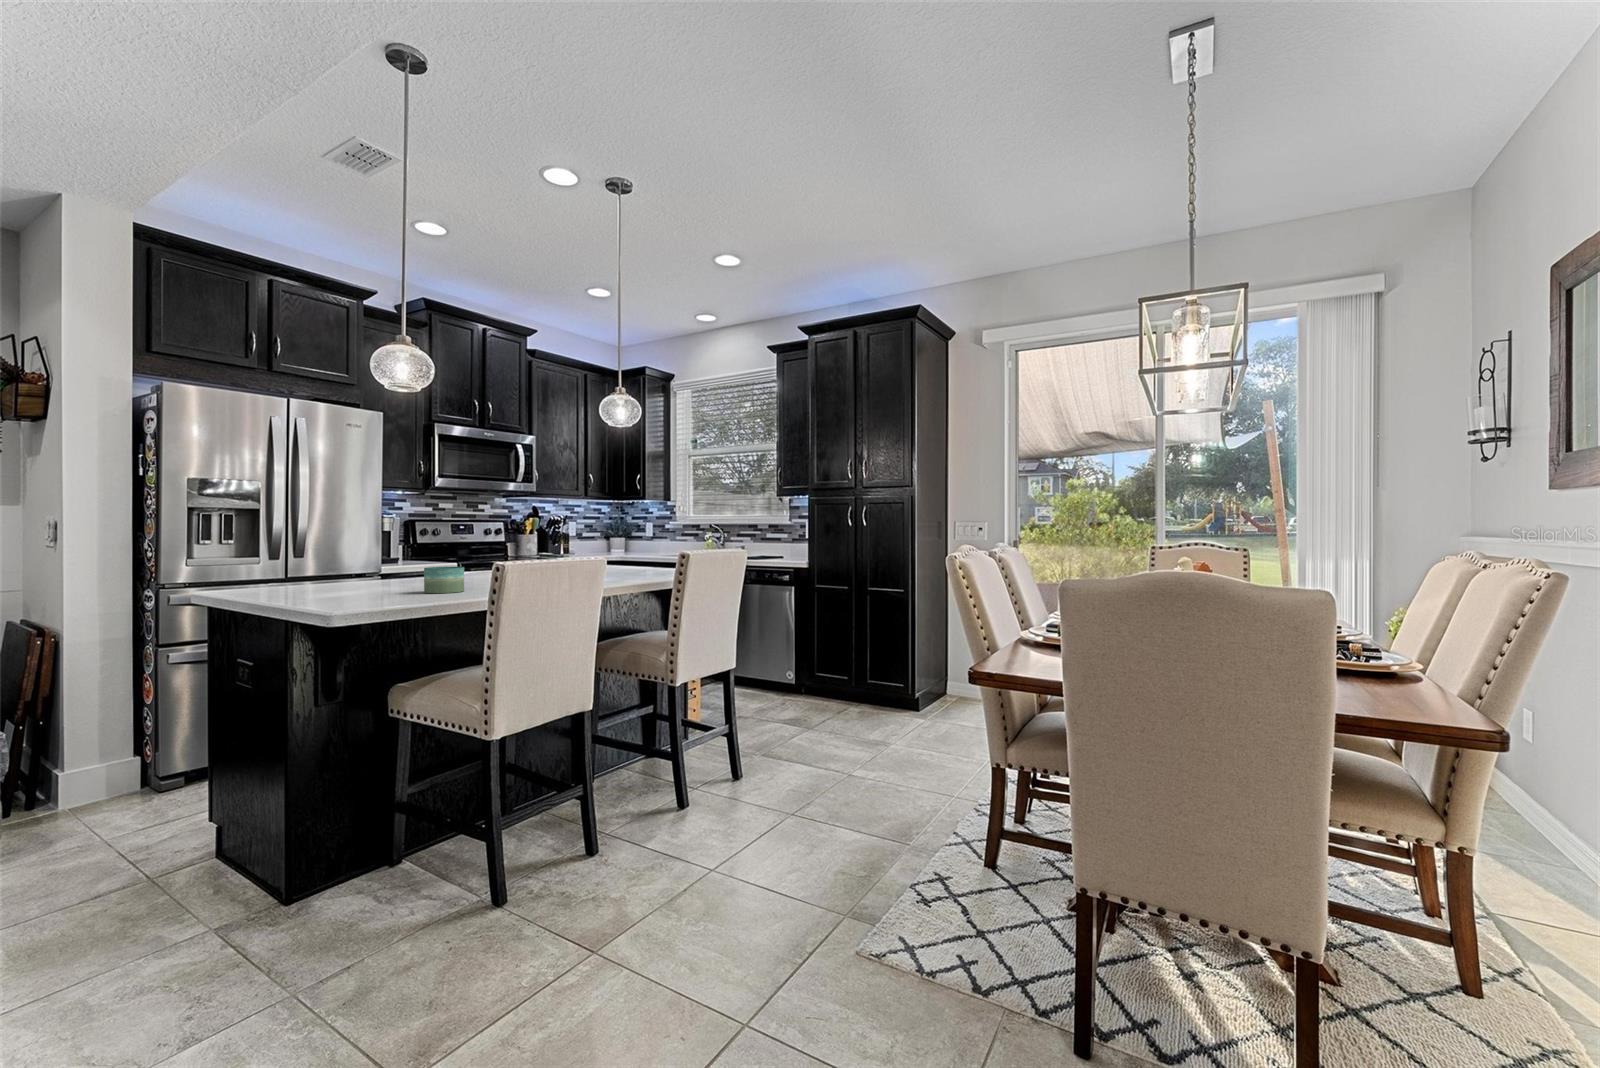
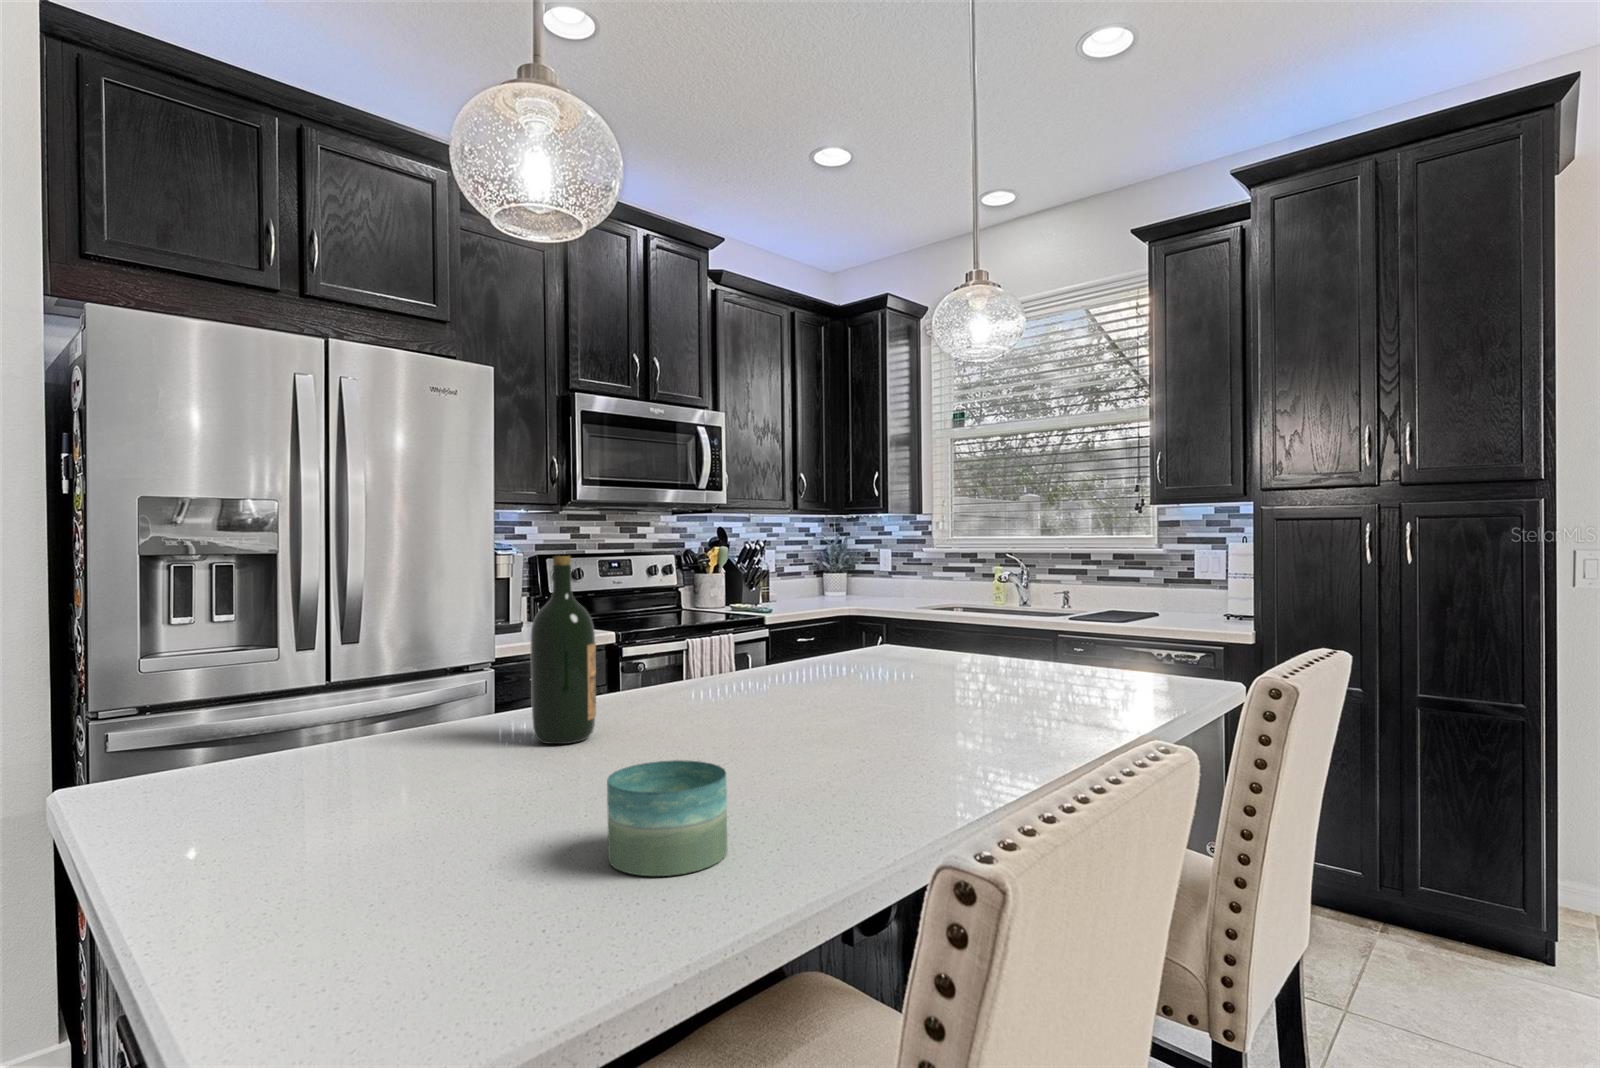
wine bottle: none [401,507,431,583] -> present [530,556,596,744]

